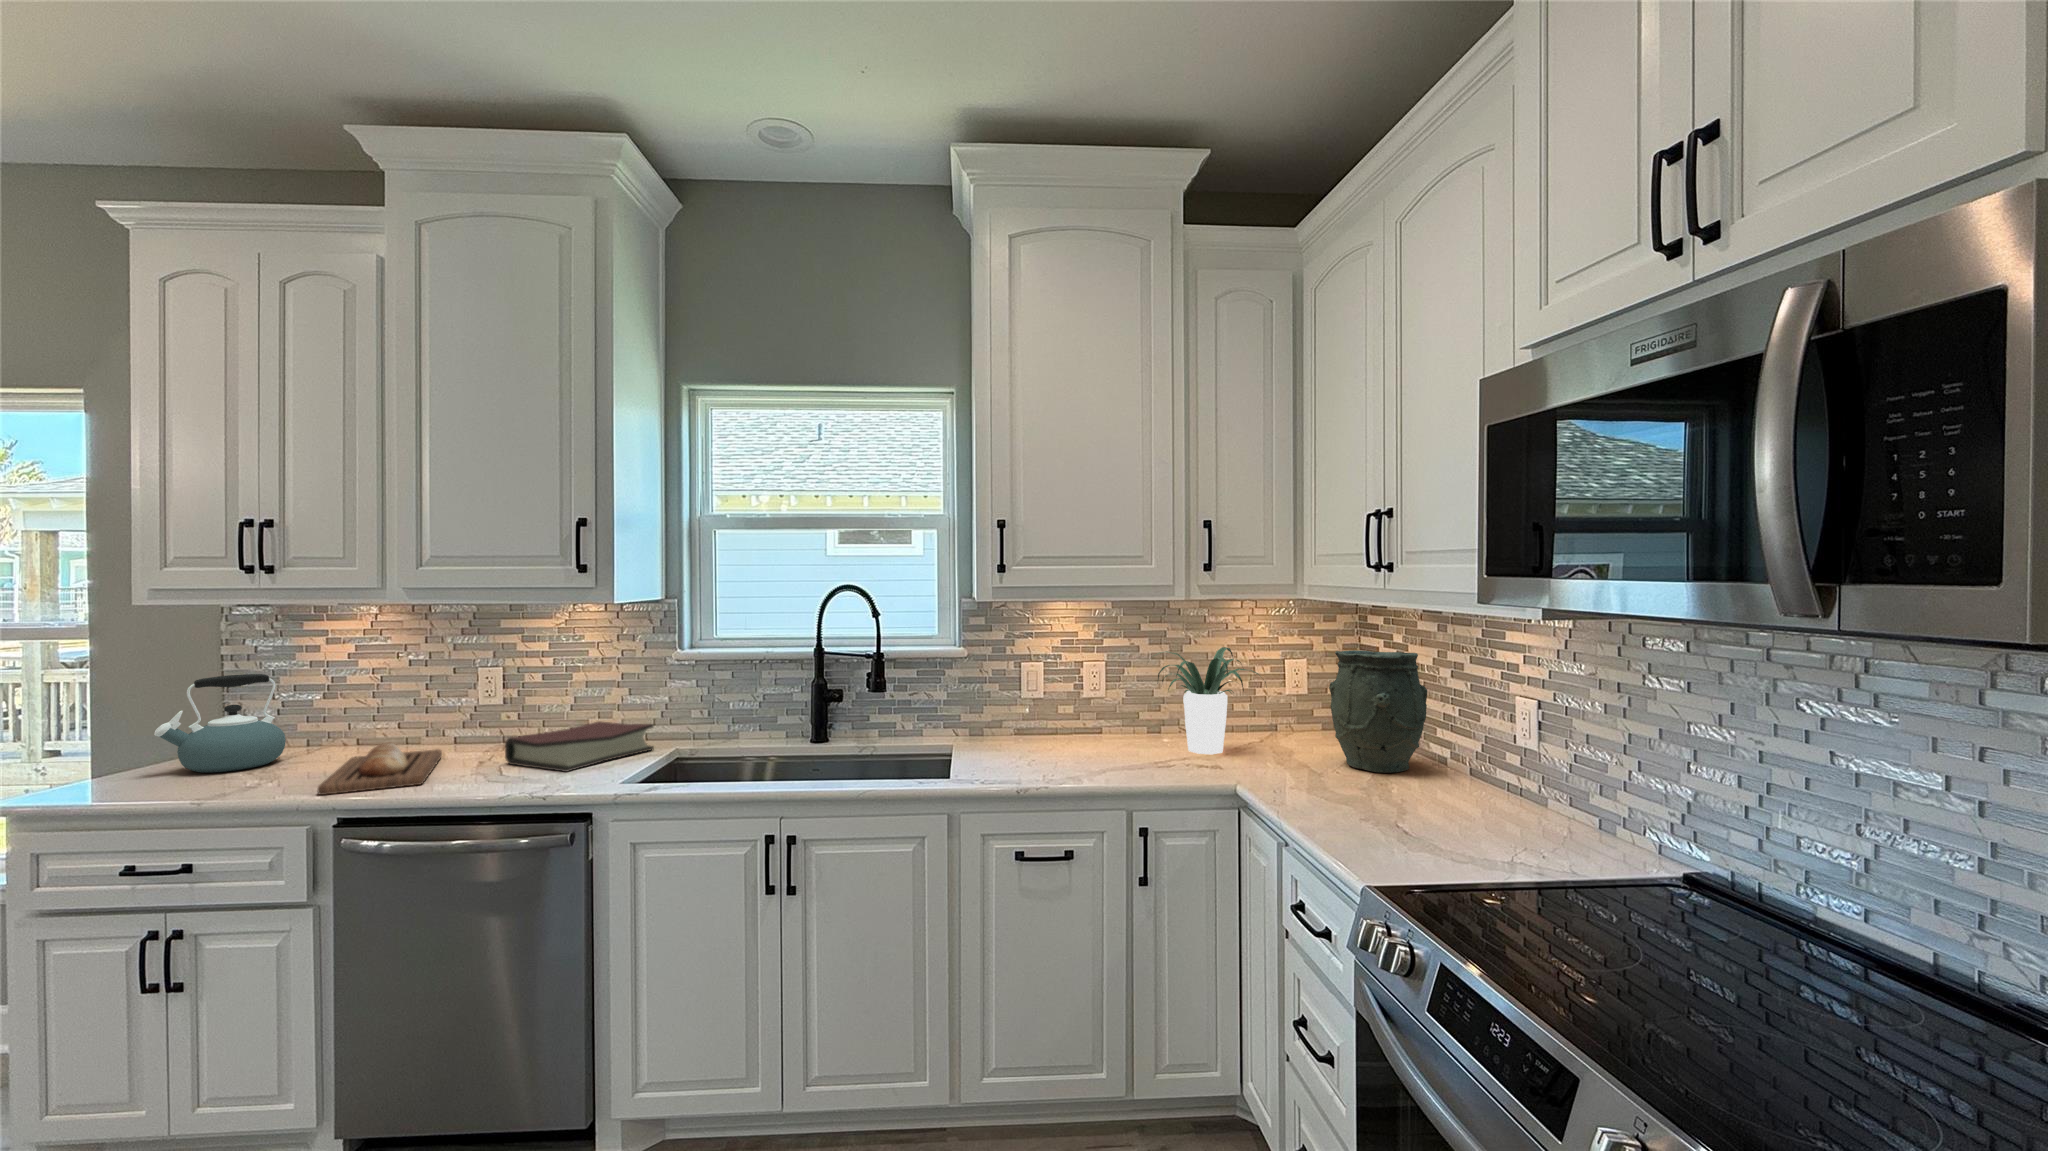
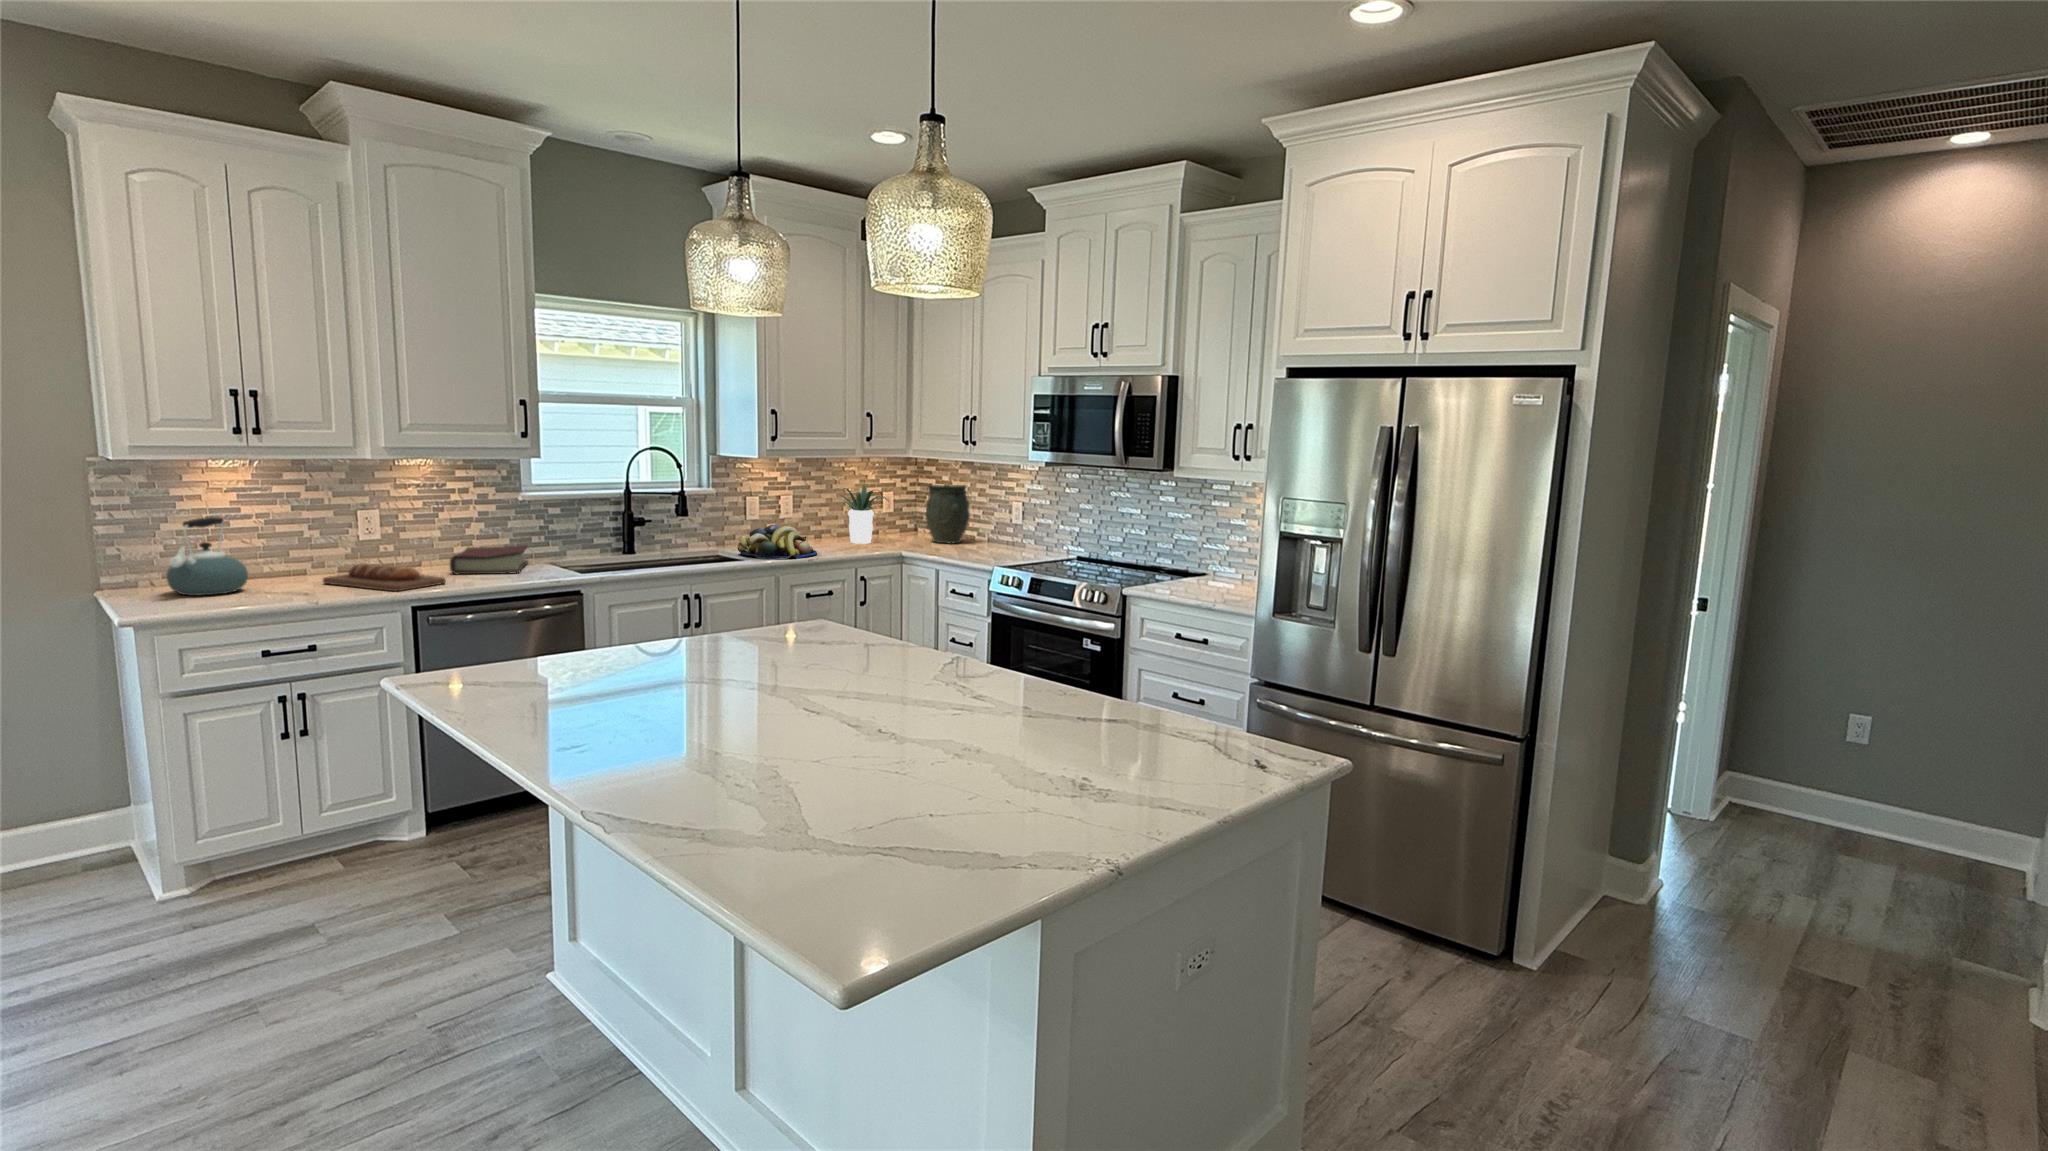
fruit bowl: none [934,714,1068,785] -> present [737,525,817,559]

